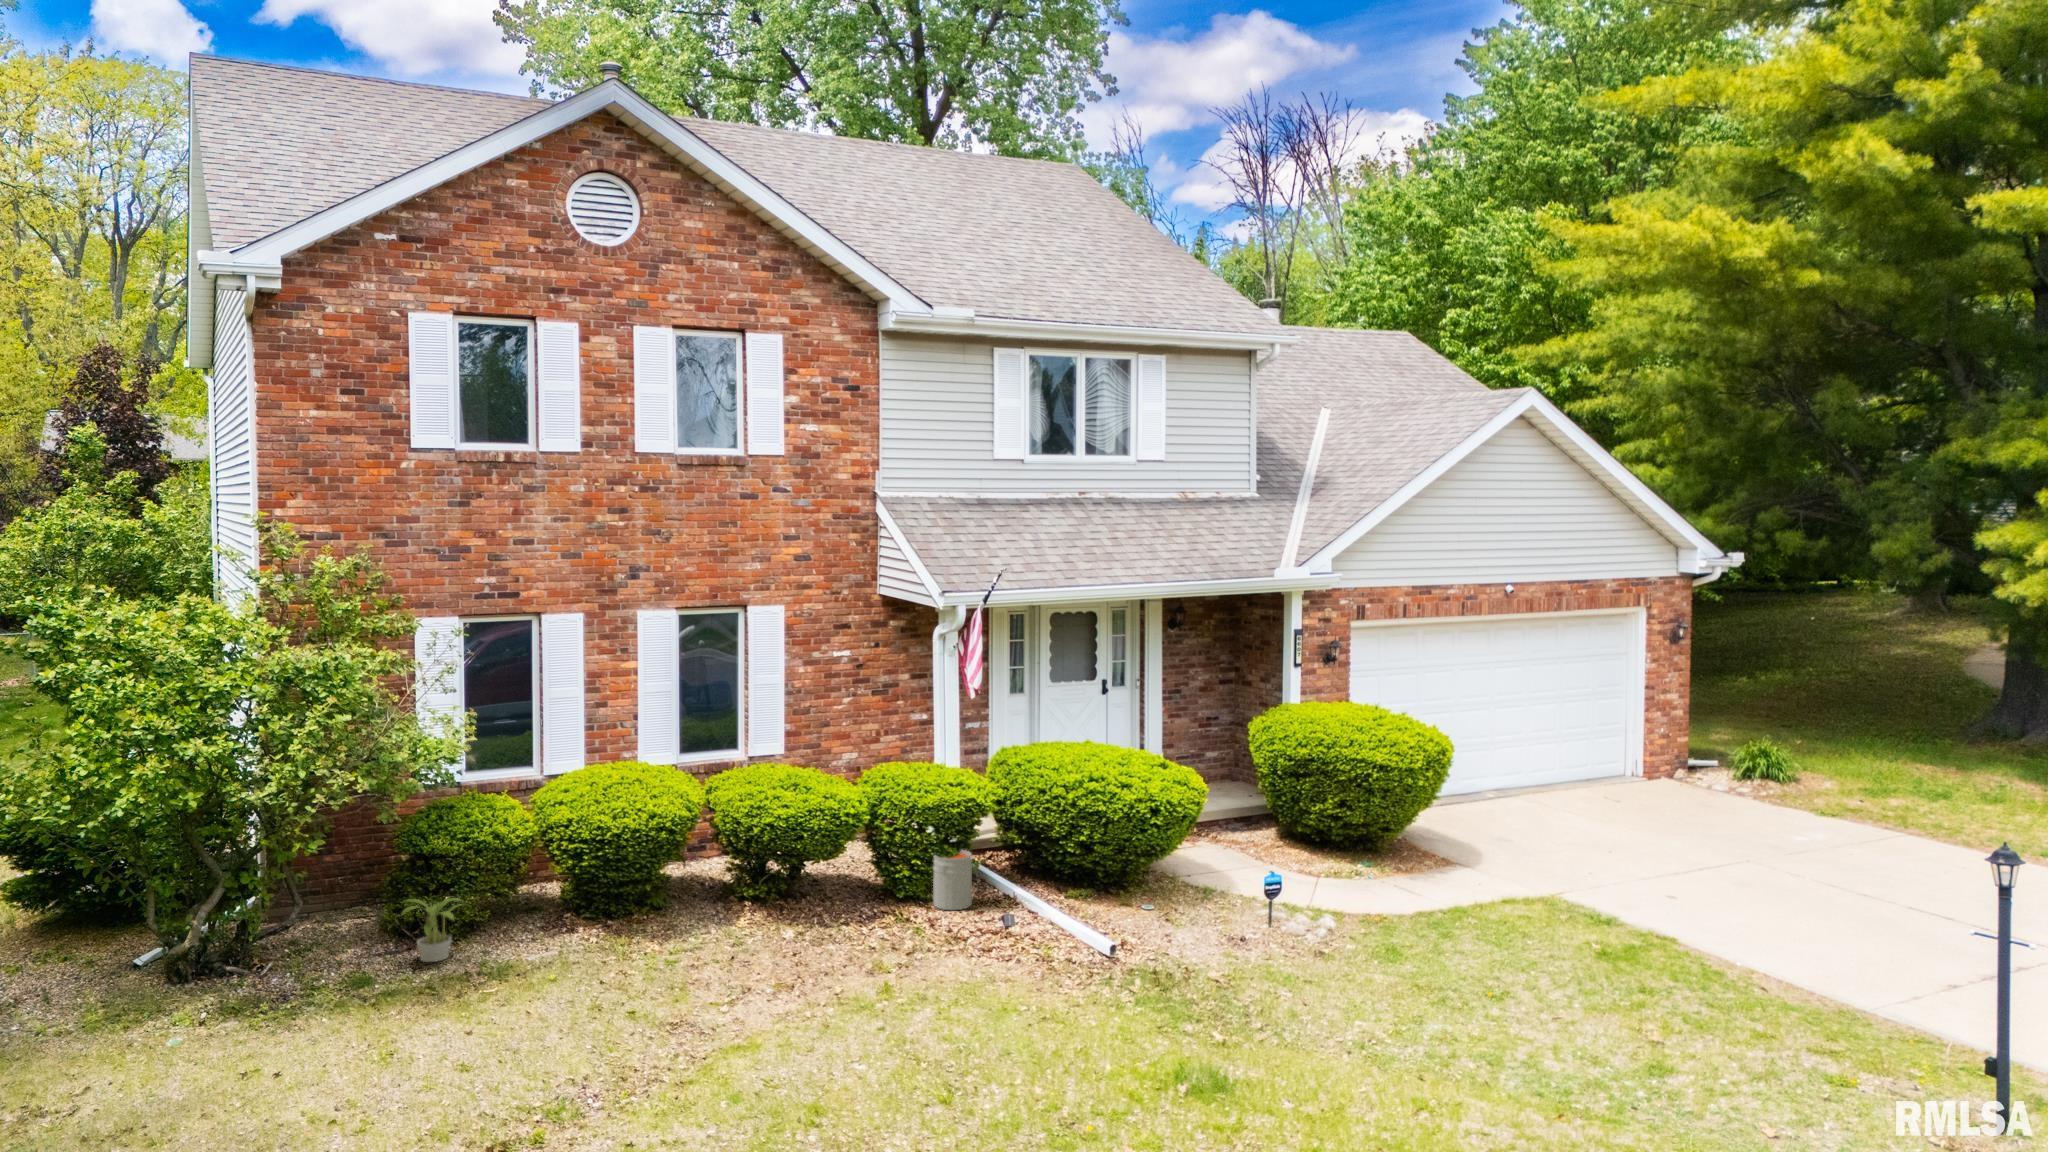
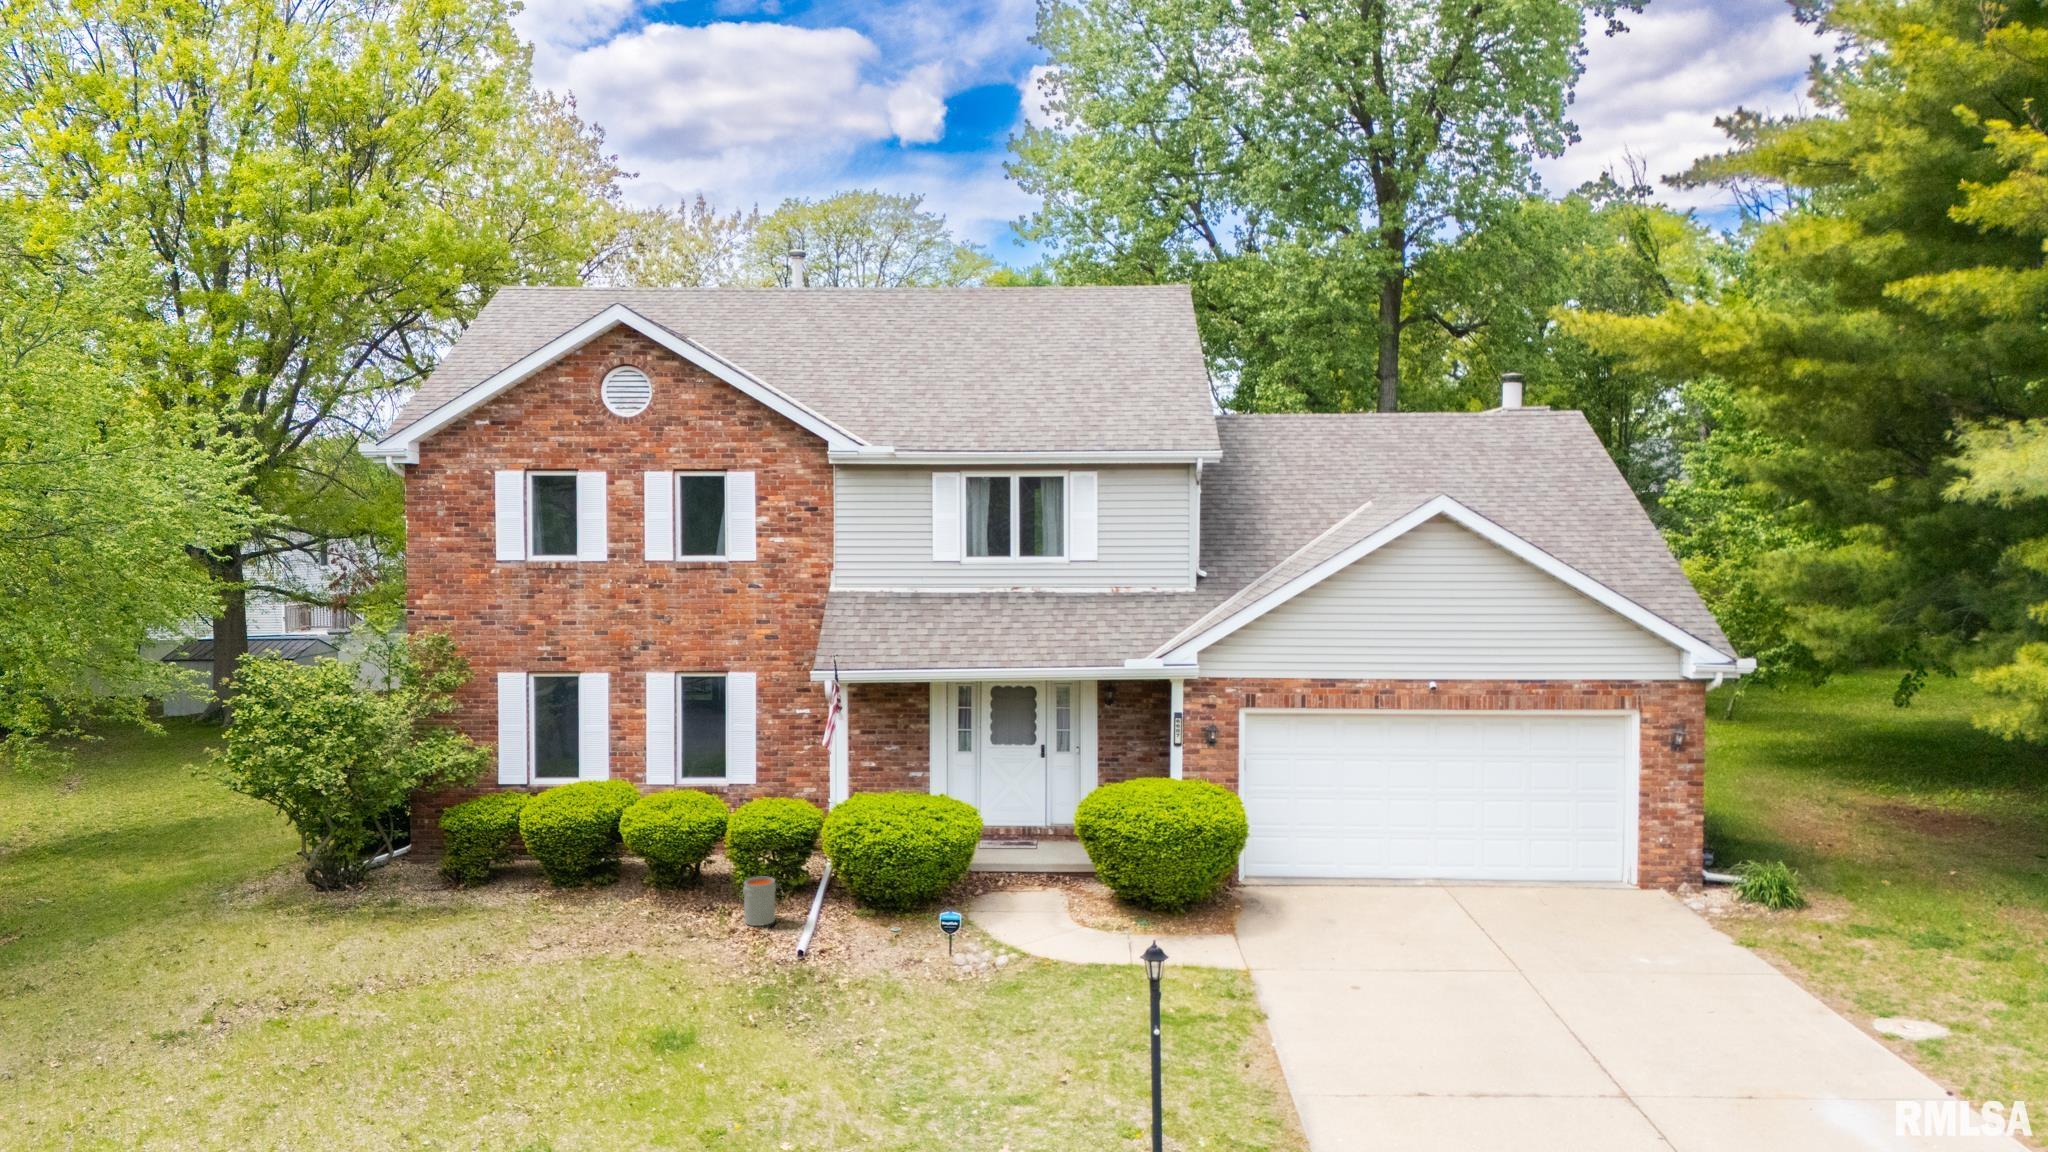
potted plant: present [402,898,468,962] -> none [393,863,448,907]

